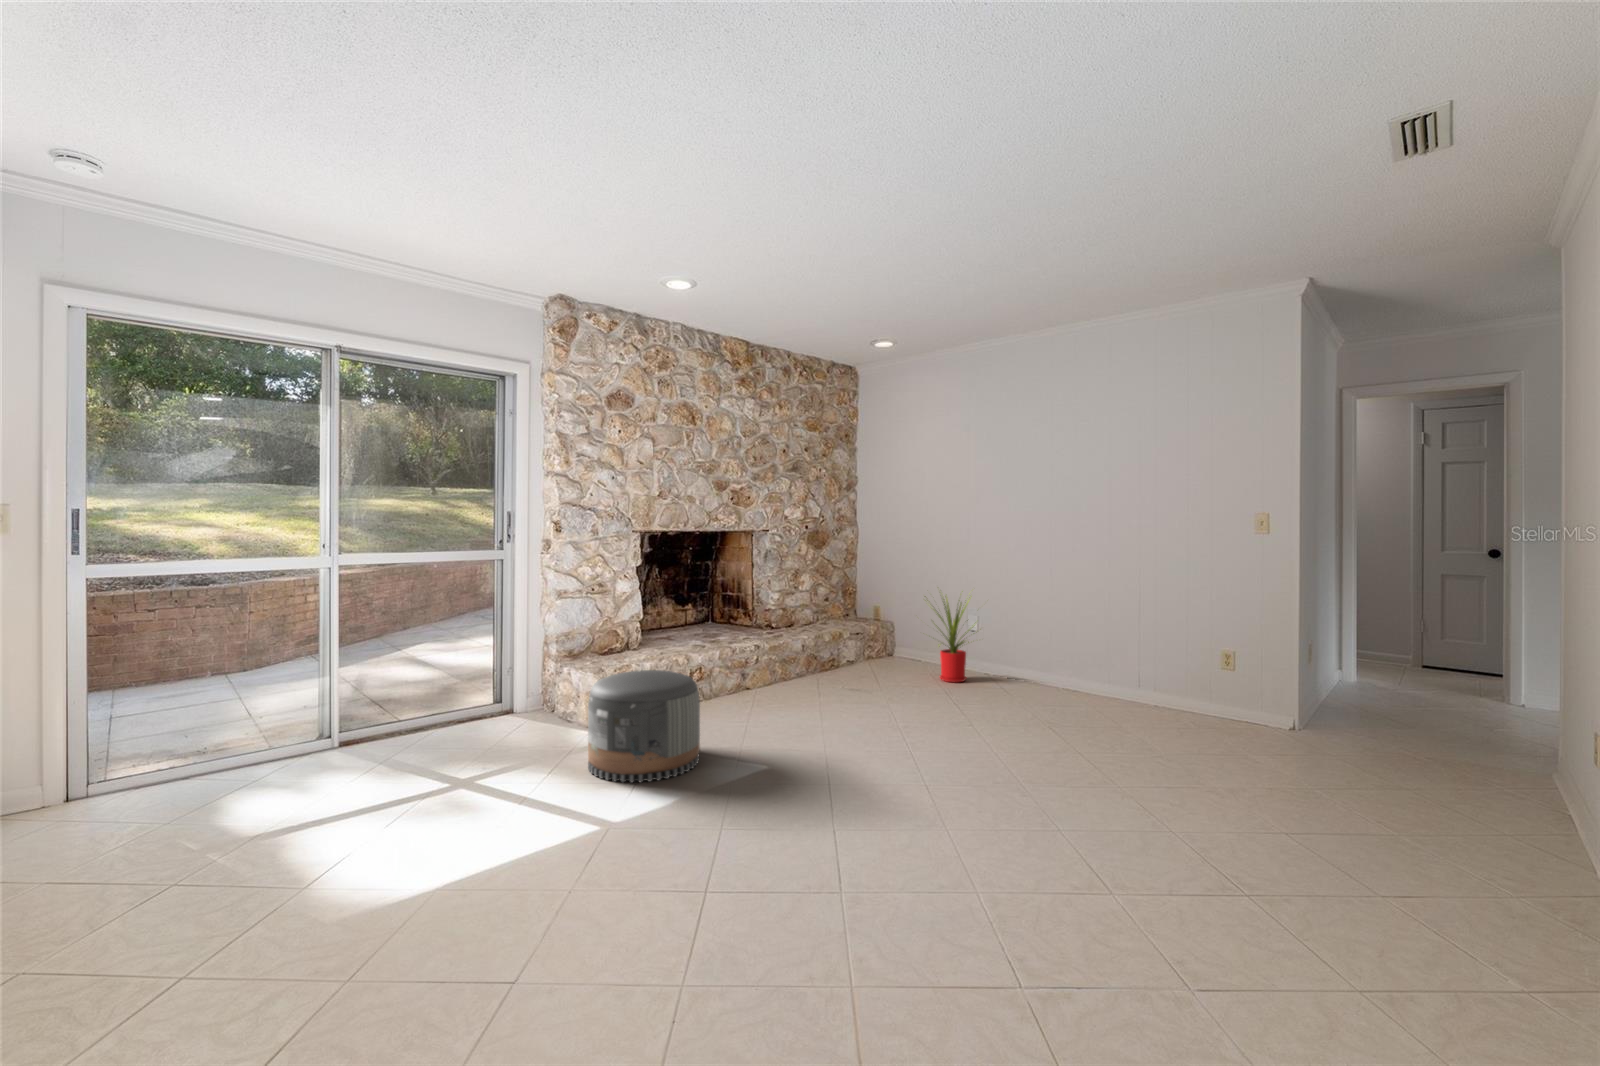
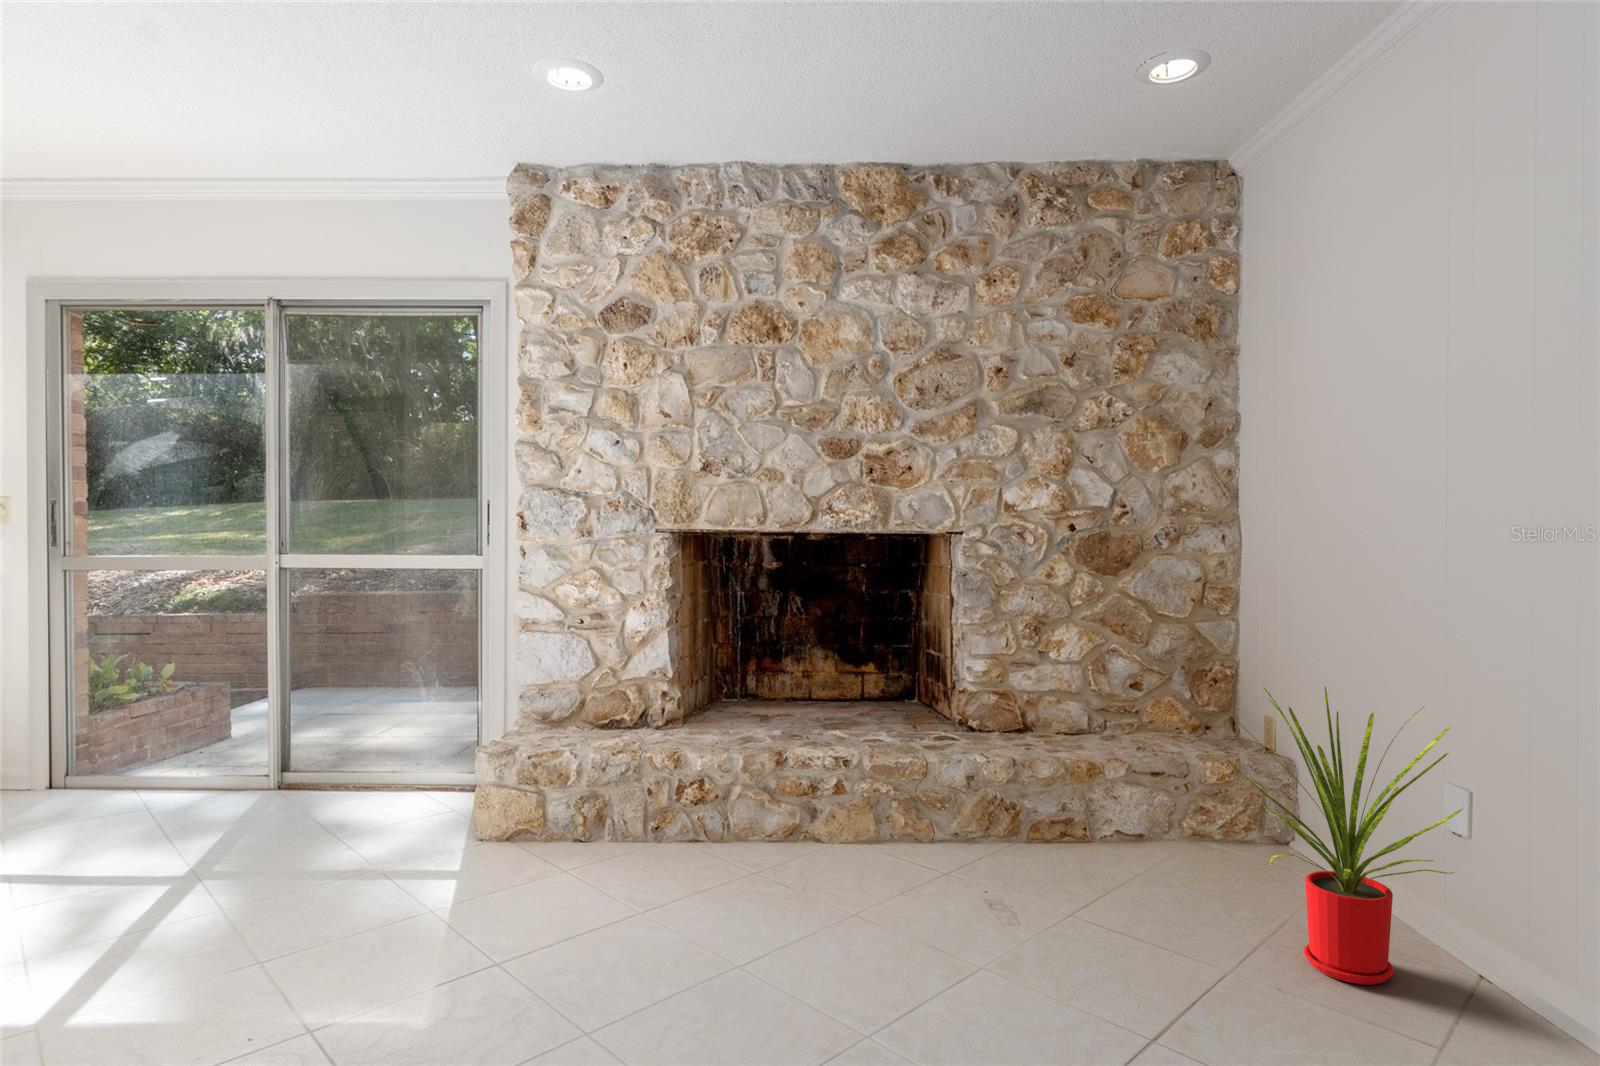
pouf: present [588,670,700,783] -> none [220,780,448,1009]

